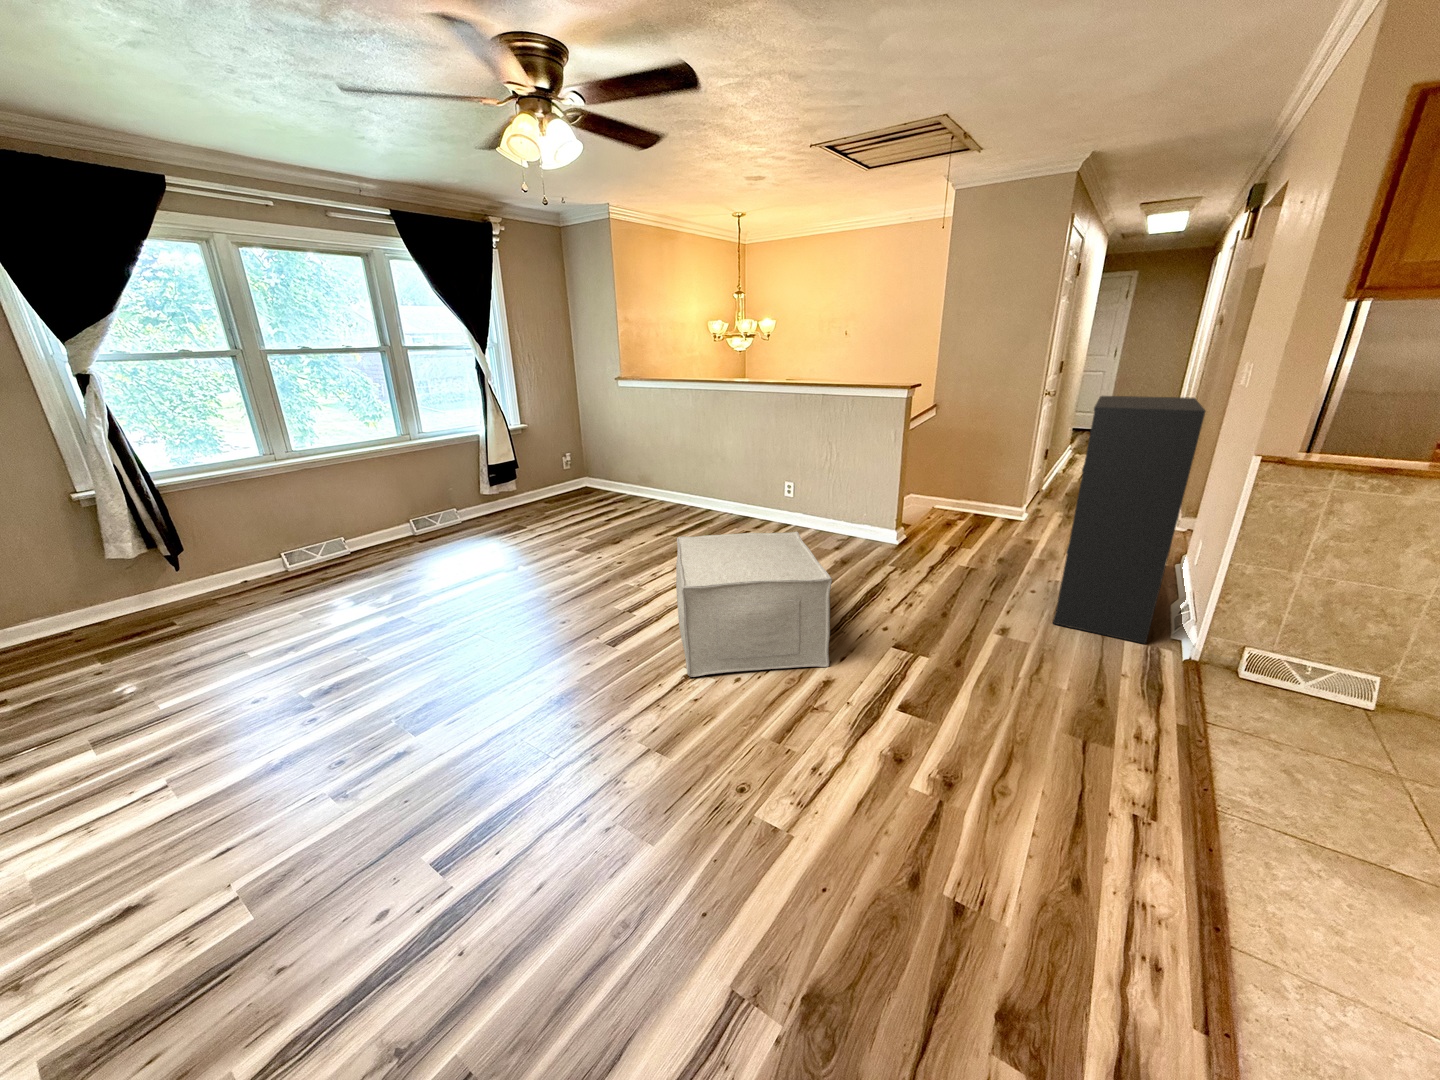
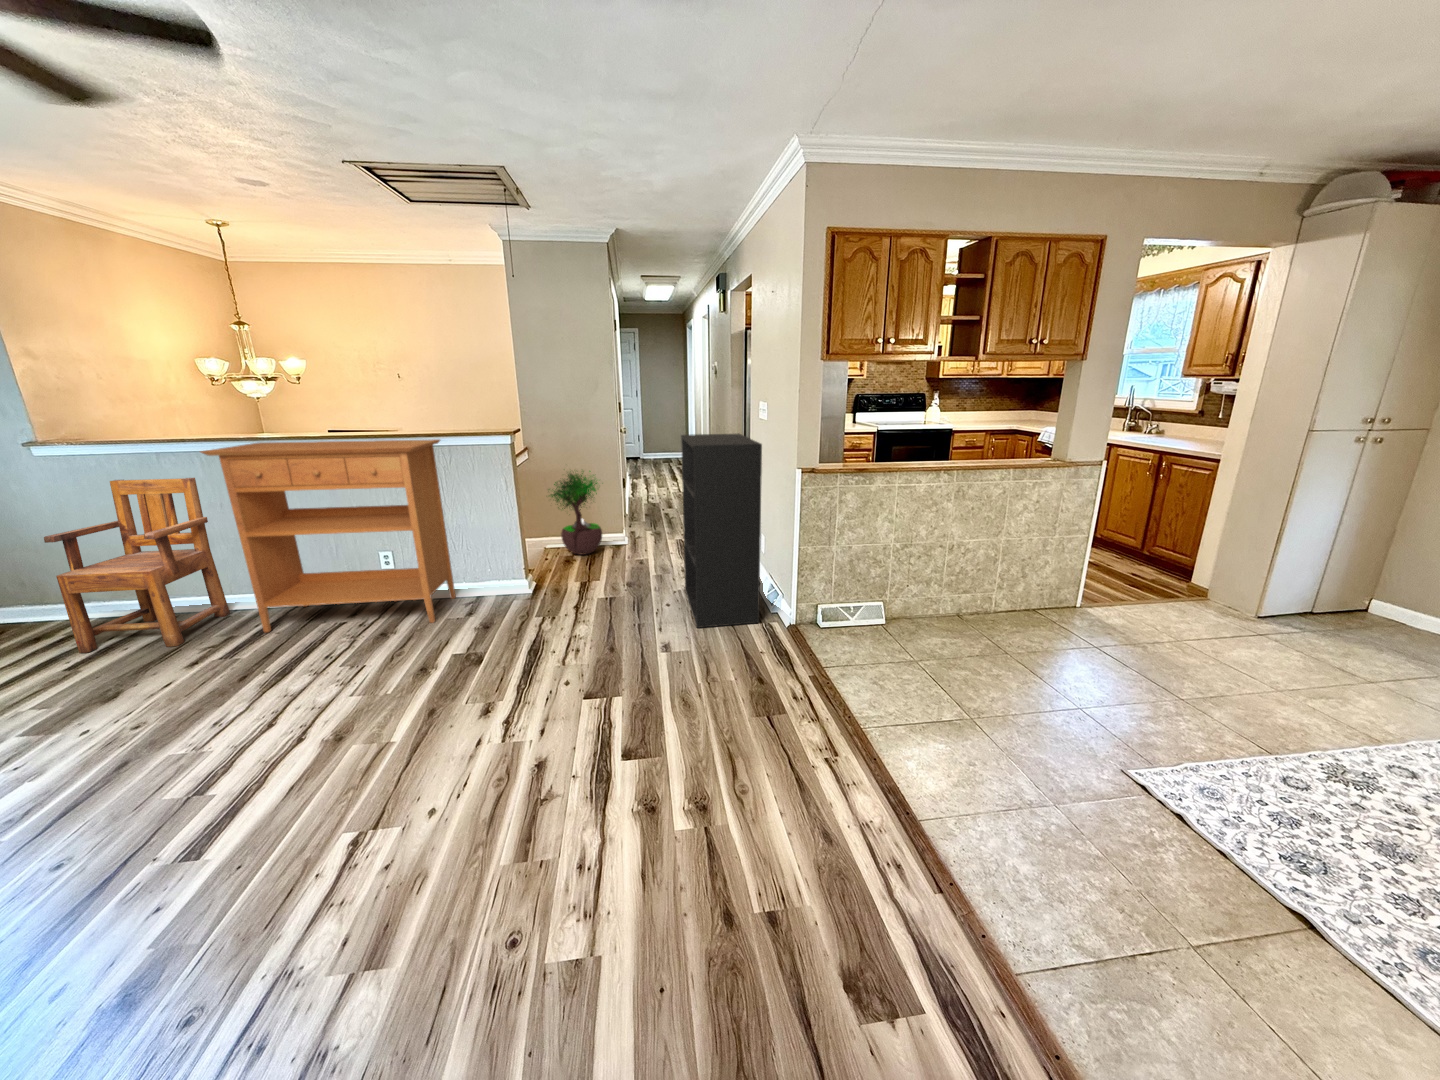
console table: none [689,387,845,548] -> present [201,439,455,633]
armchair: none [616,409,692,523] -> present [44,478,230,653]
potted tree: none [939,423,1004,521] -> present [548,471,602,555]
ottoman: present [676,532,832,677] -> none [267,608,534,844]

